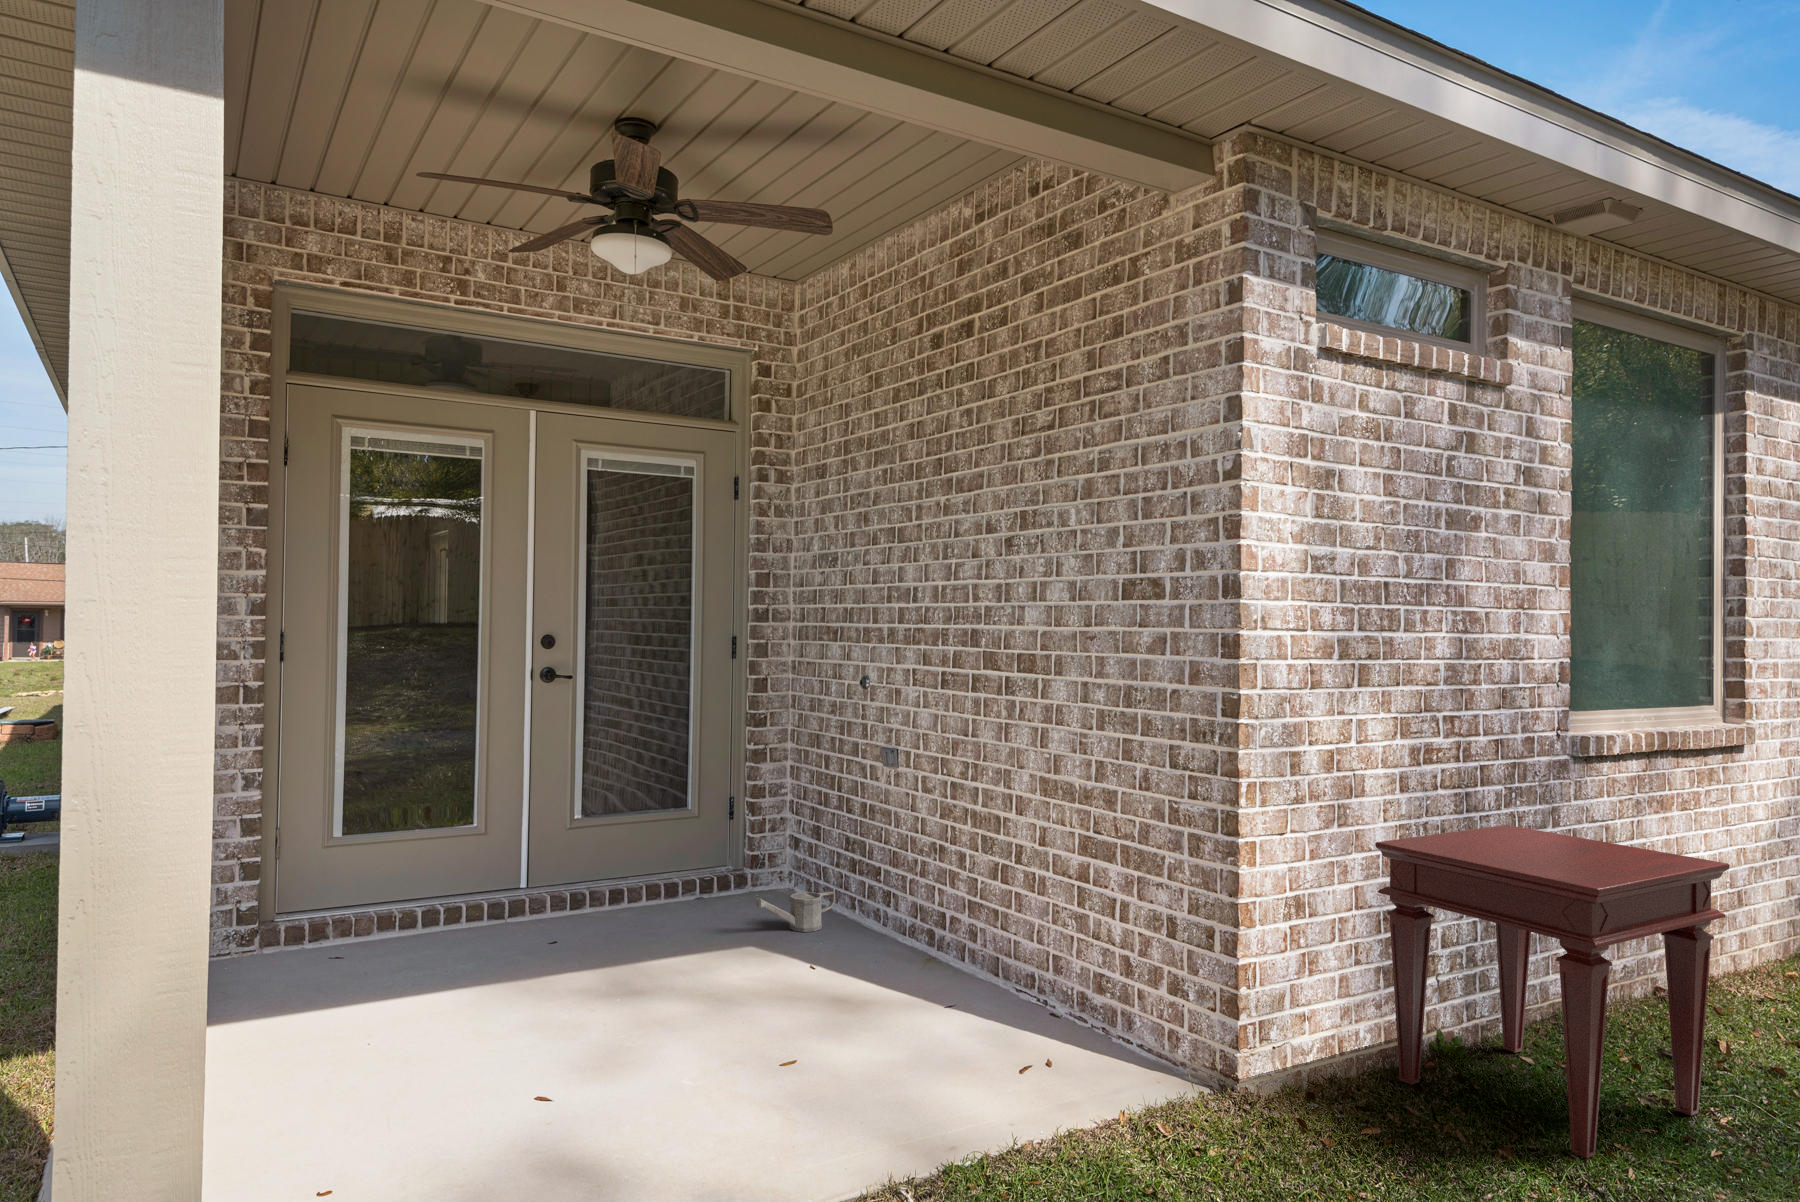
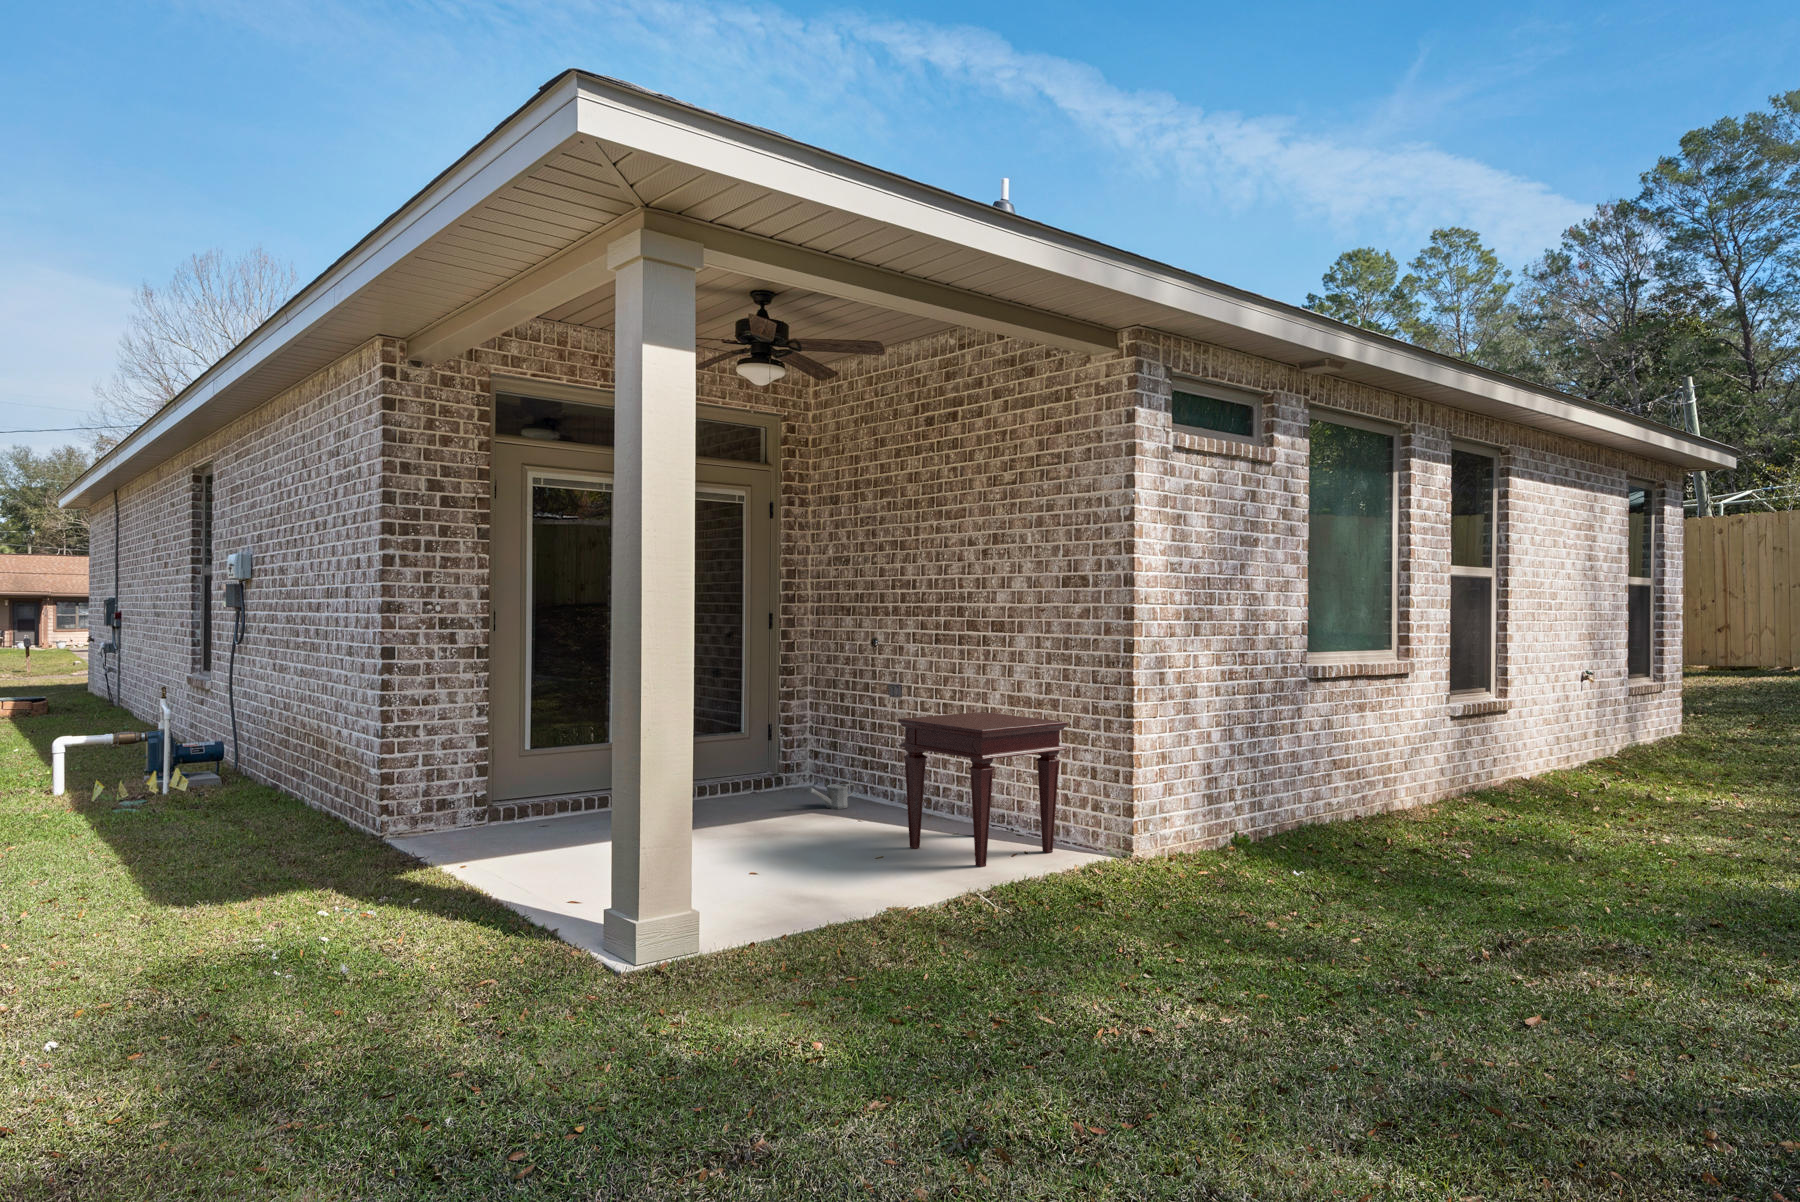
side table: present [1375,825,1730,1158] -> present [898,712,1068,867]

